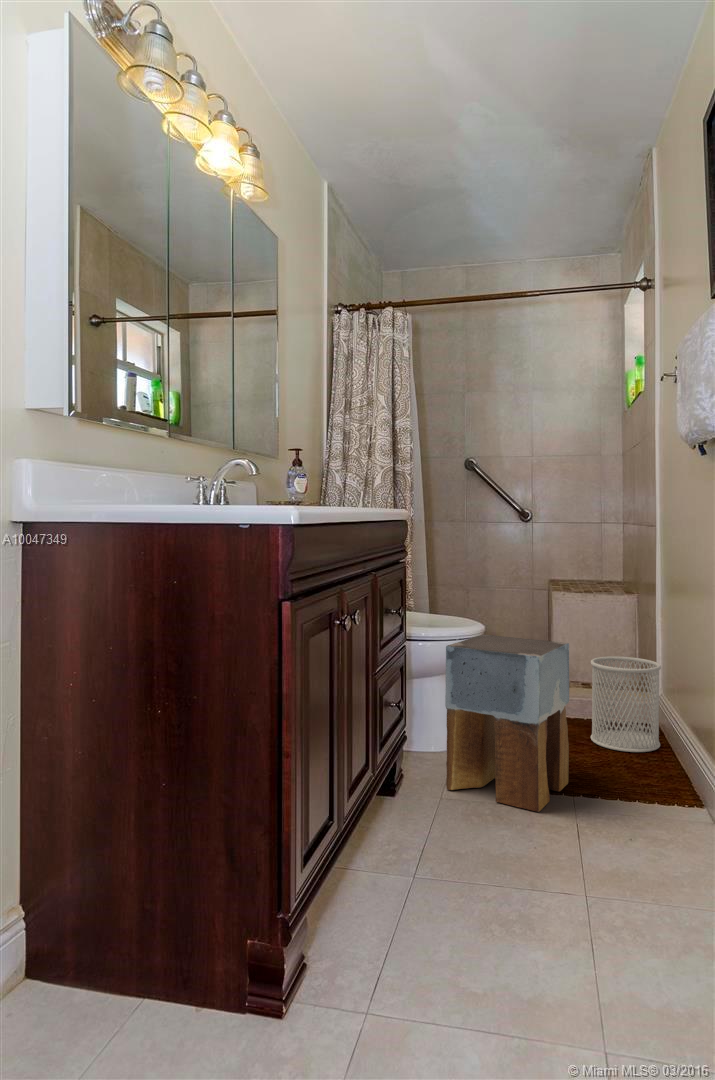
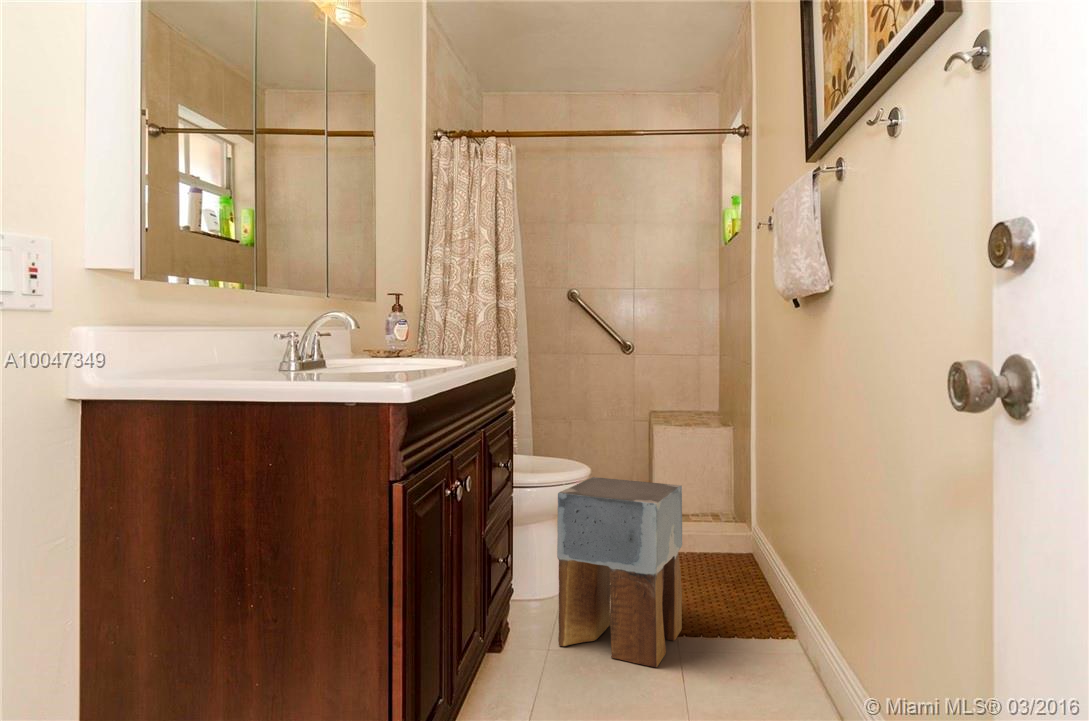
wastebasket: present [591,657,661,752] -> none [696,492,763,589]

